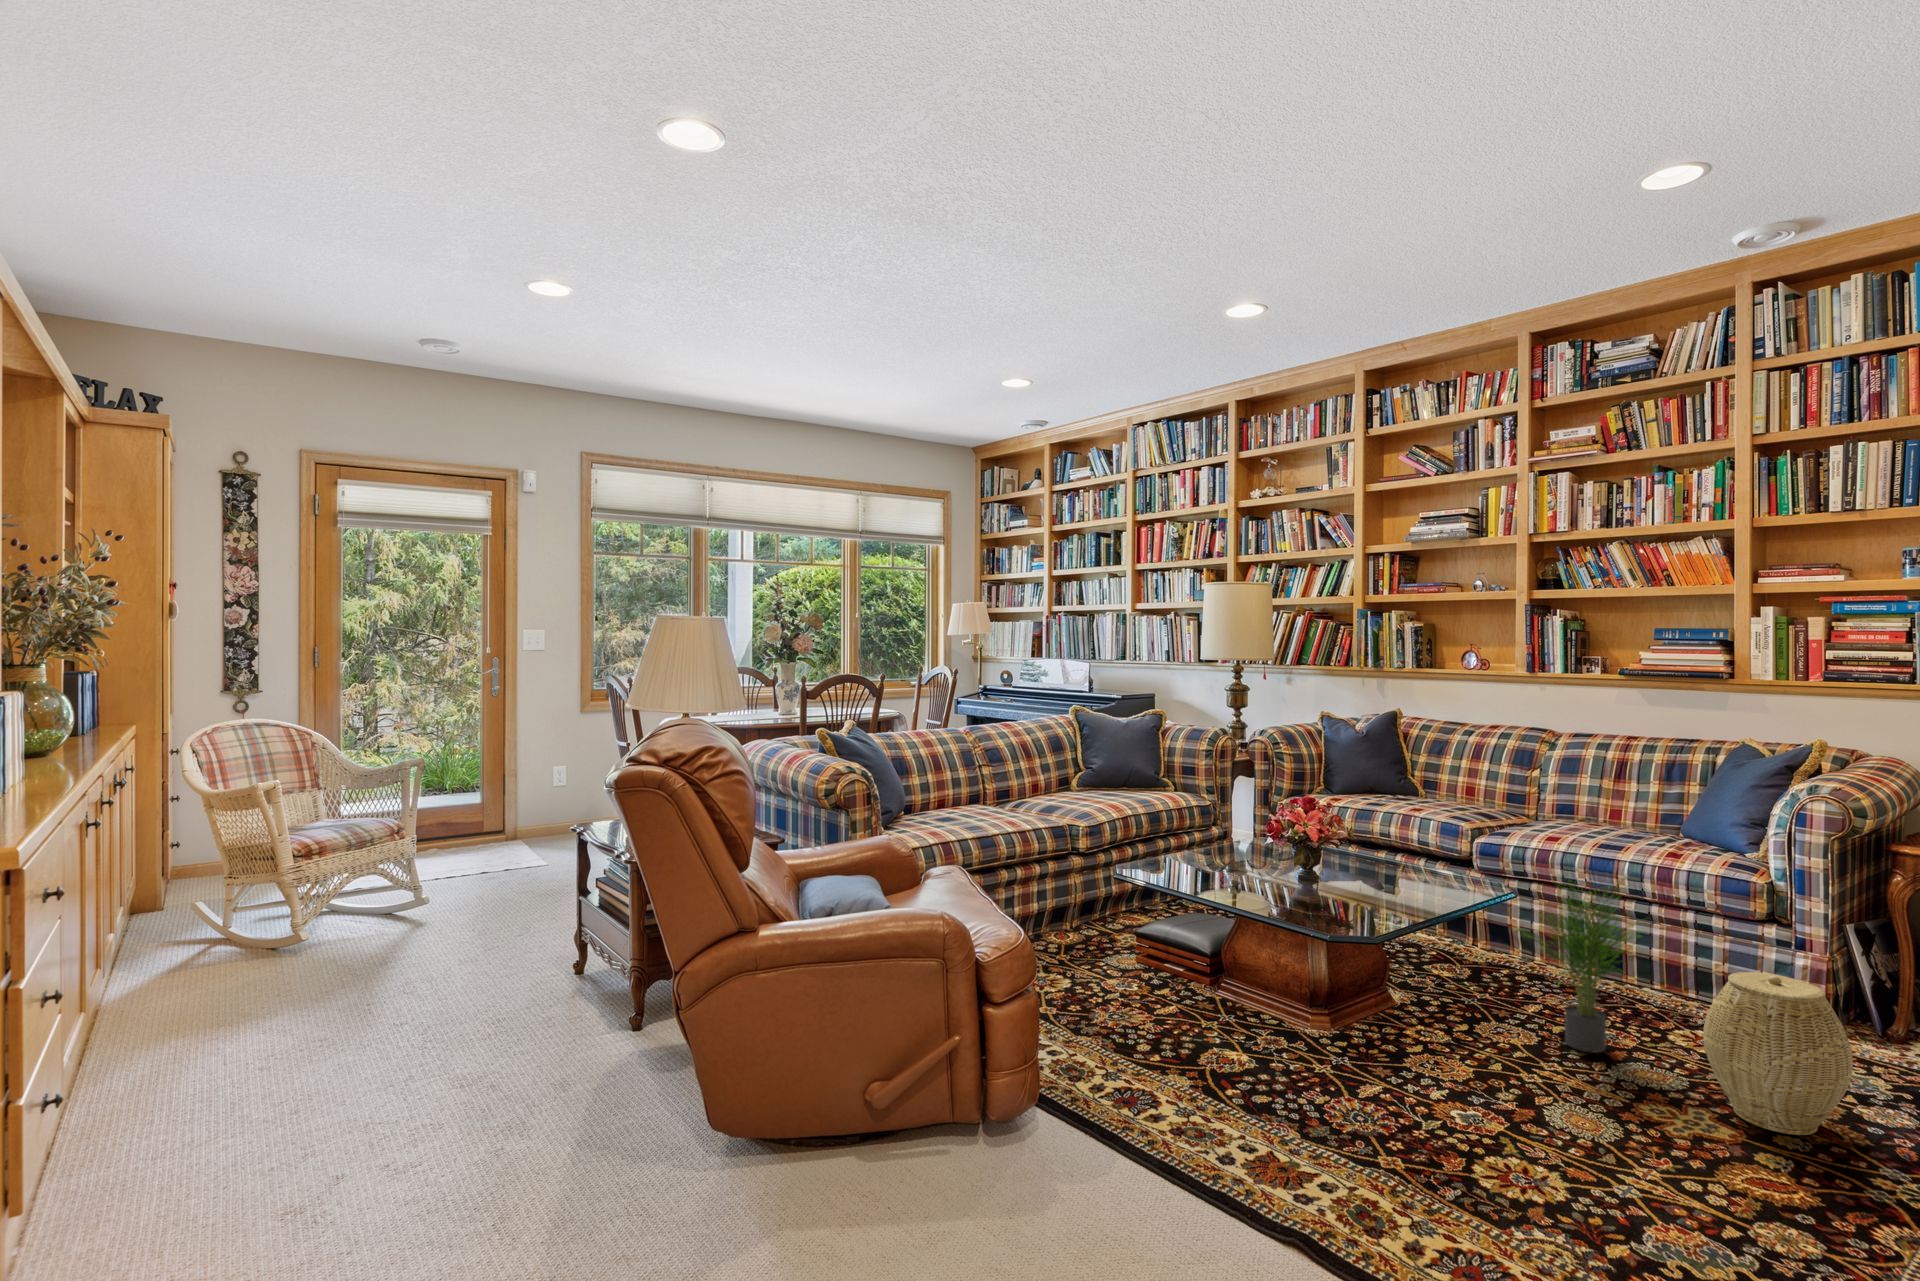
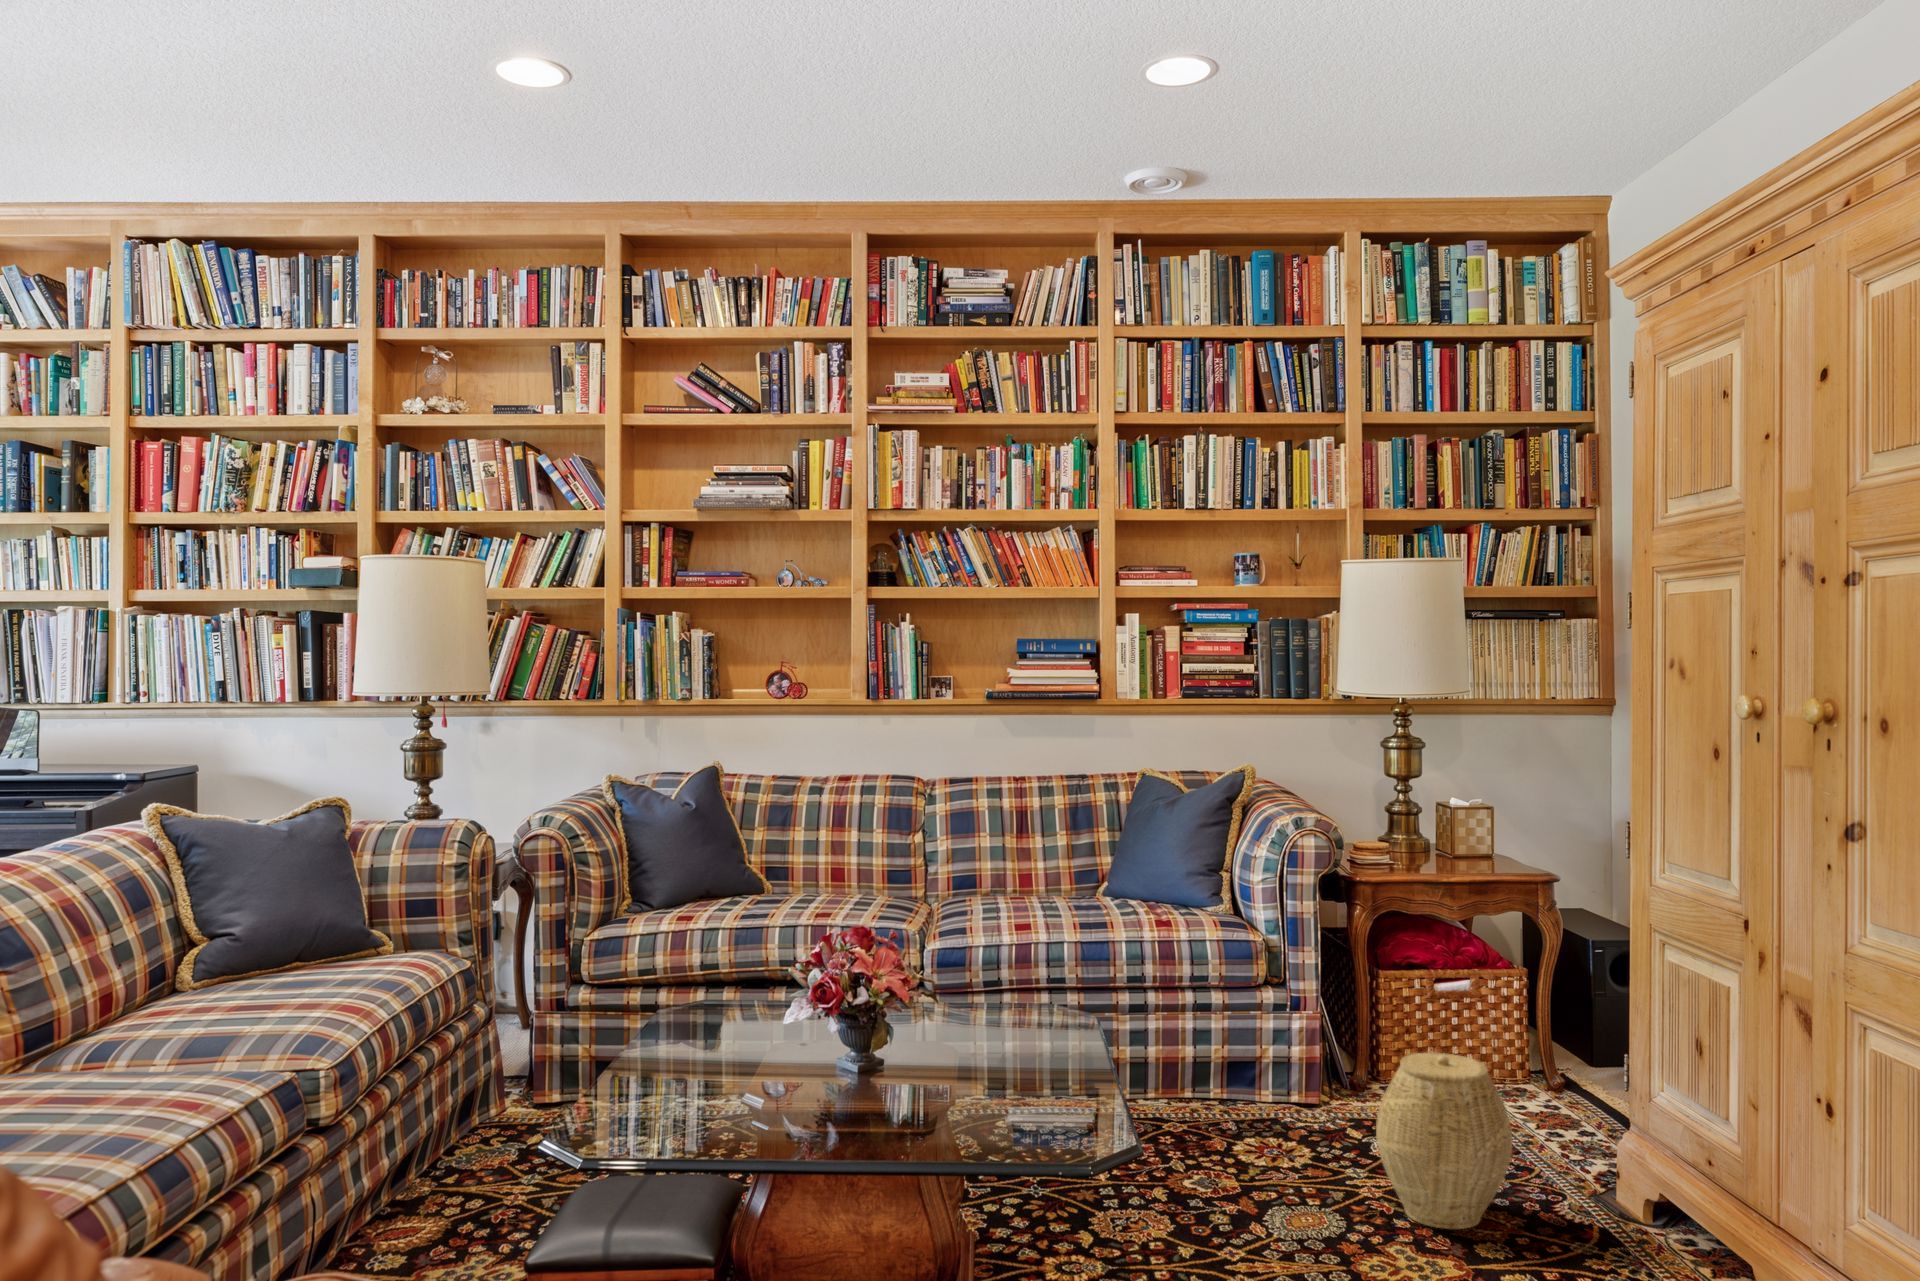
potted plant: present [1523,877,1638,1053] -> none [1162,967,1297,1203]

